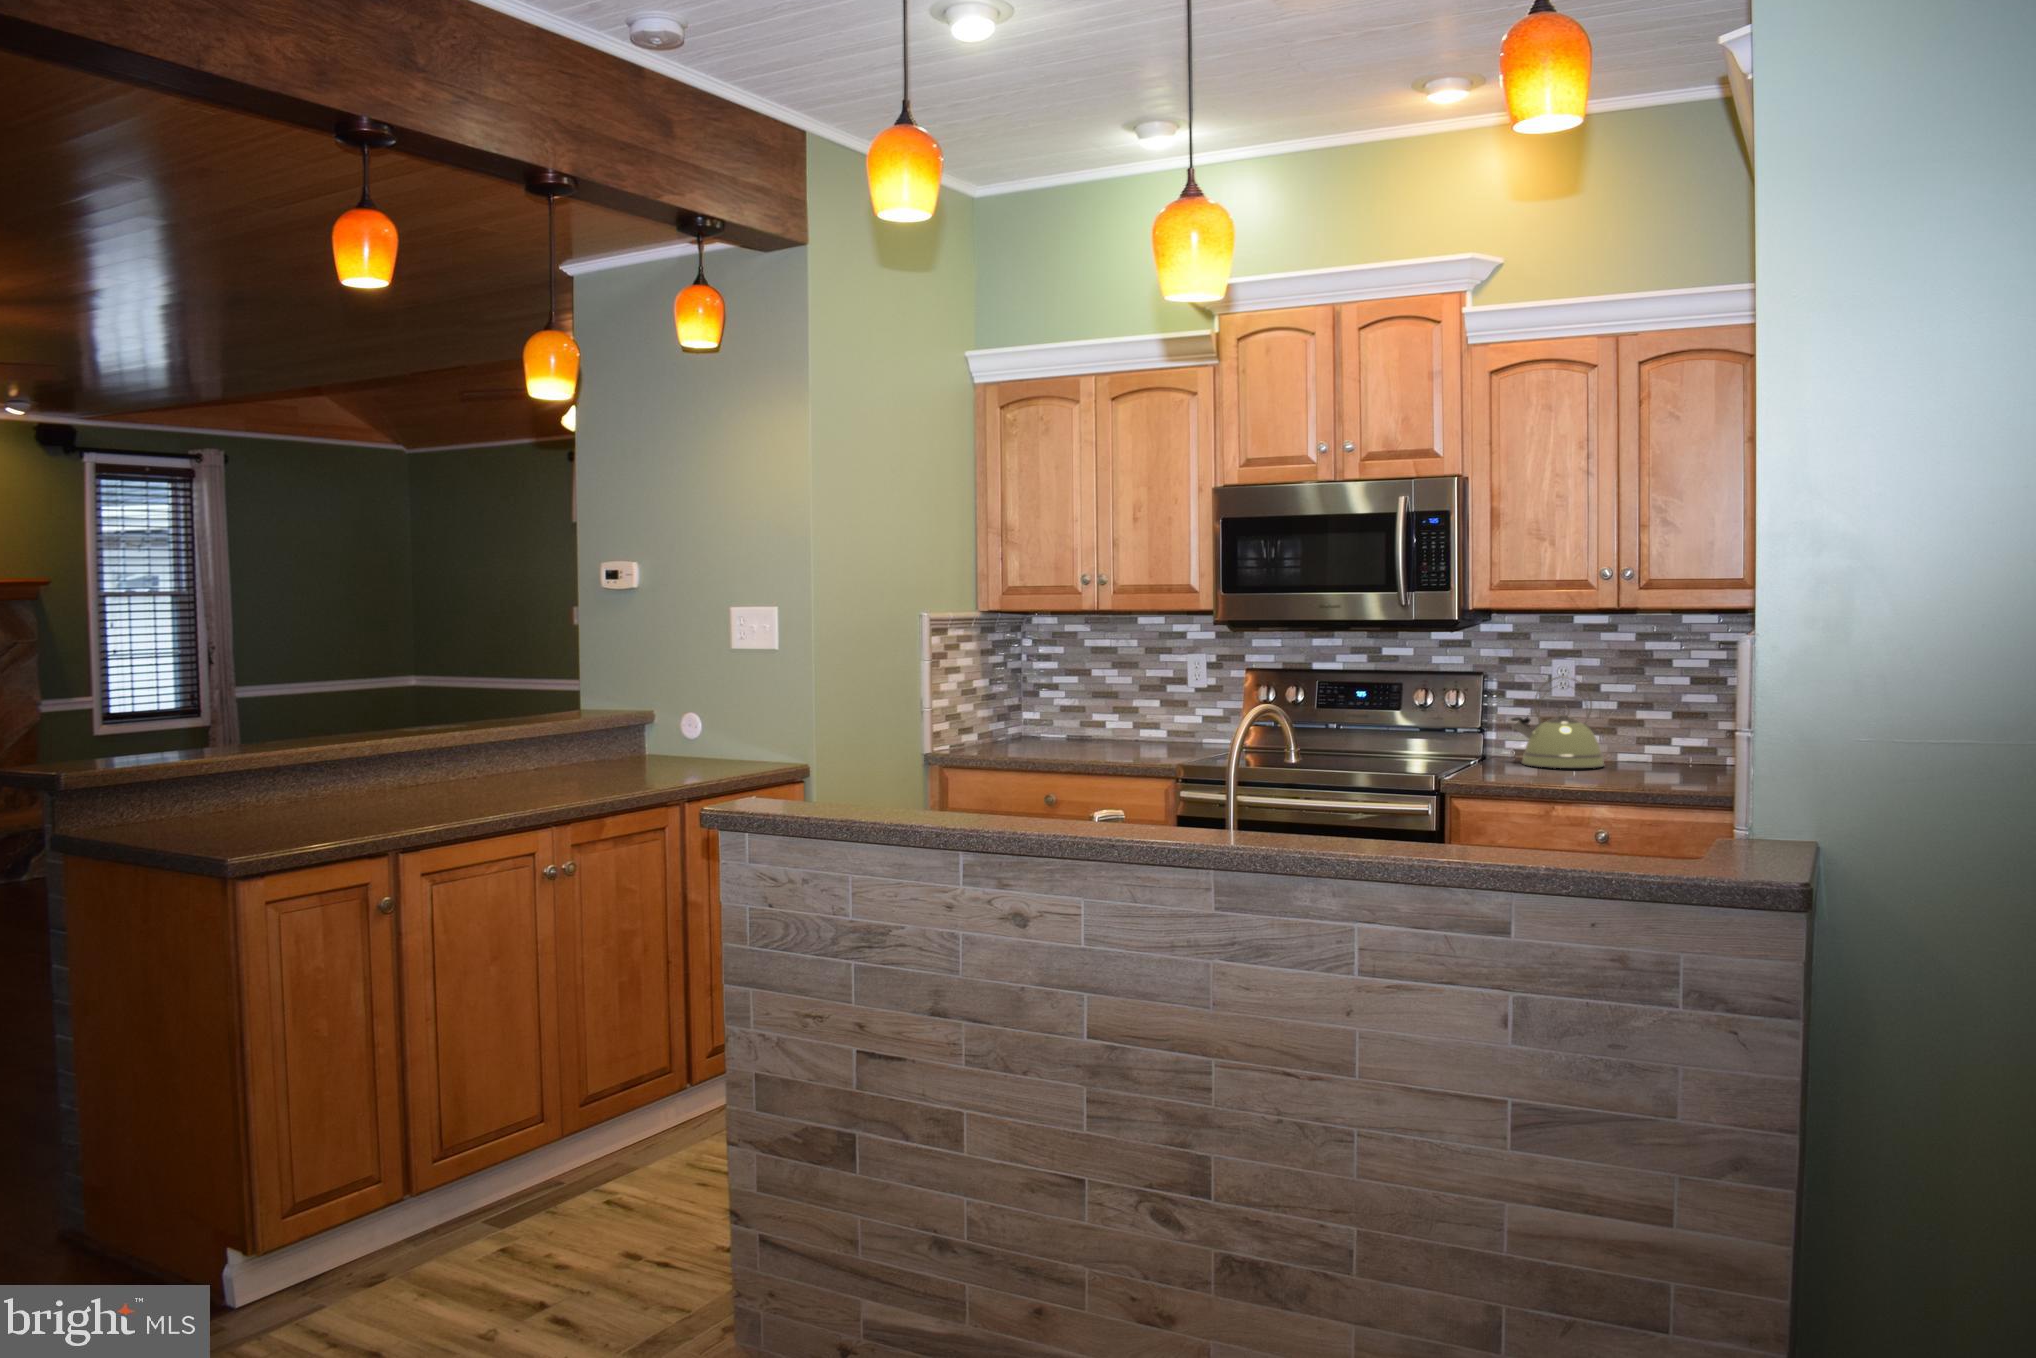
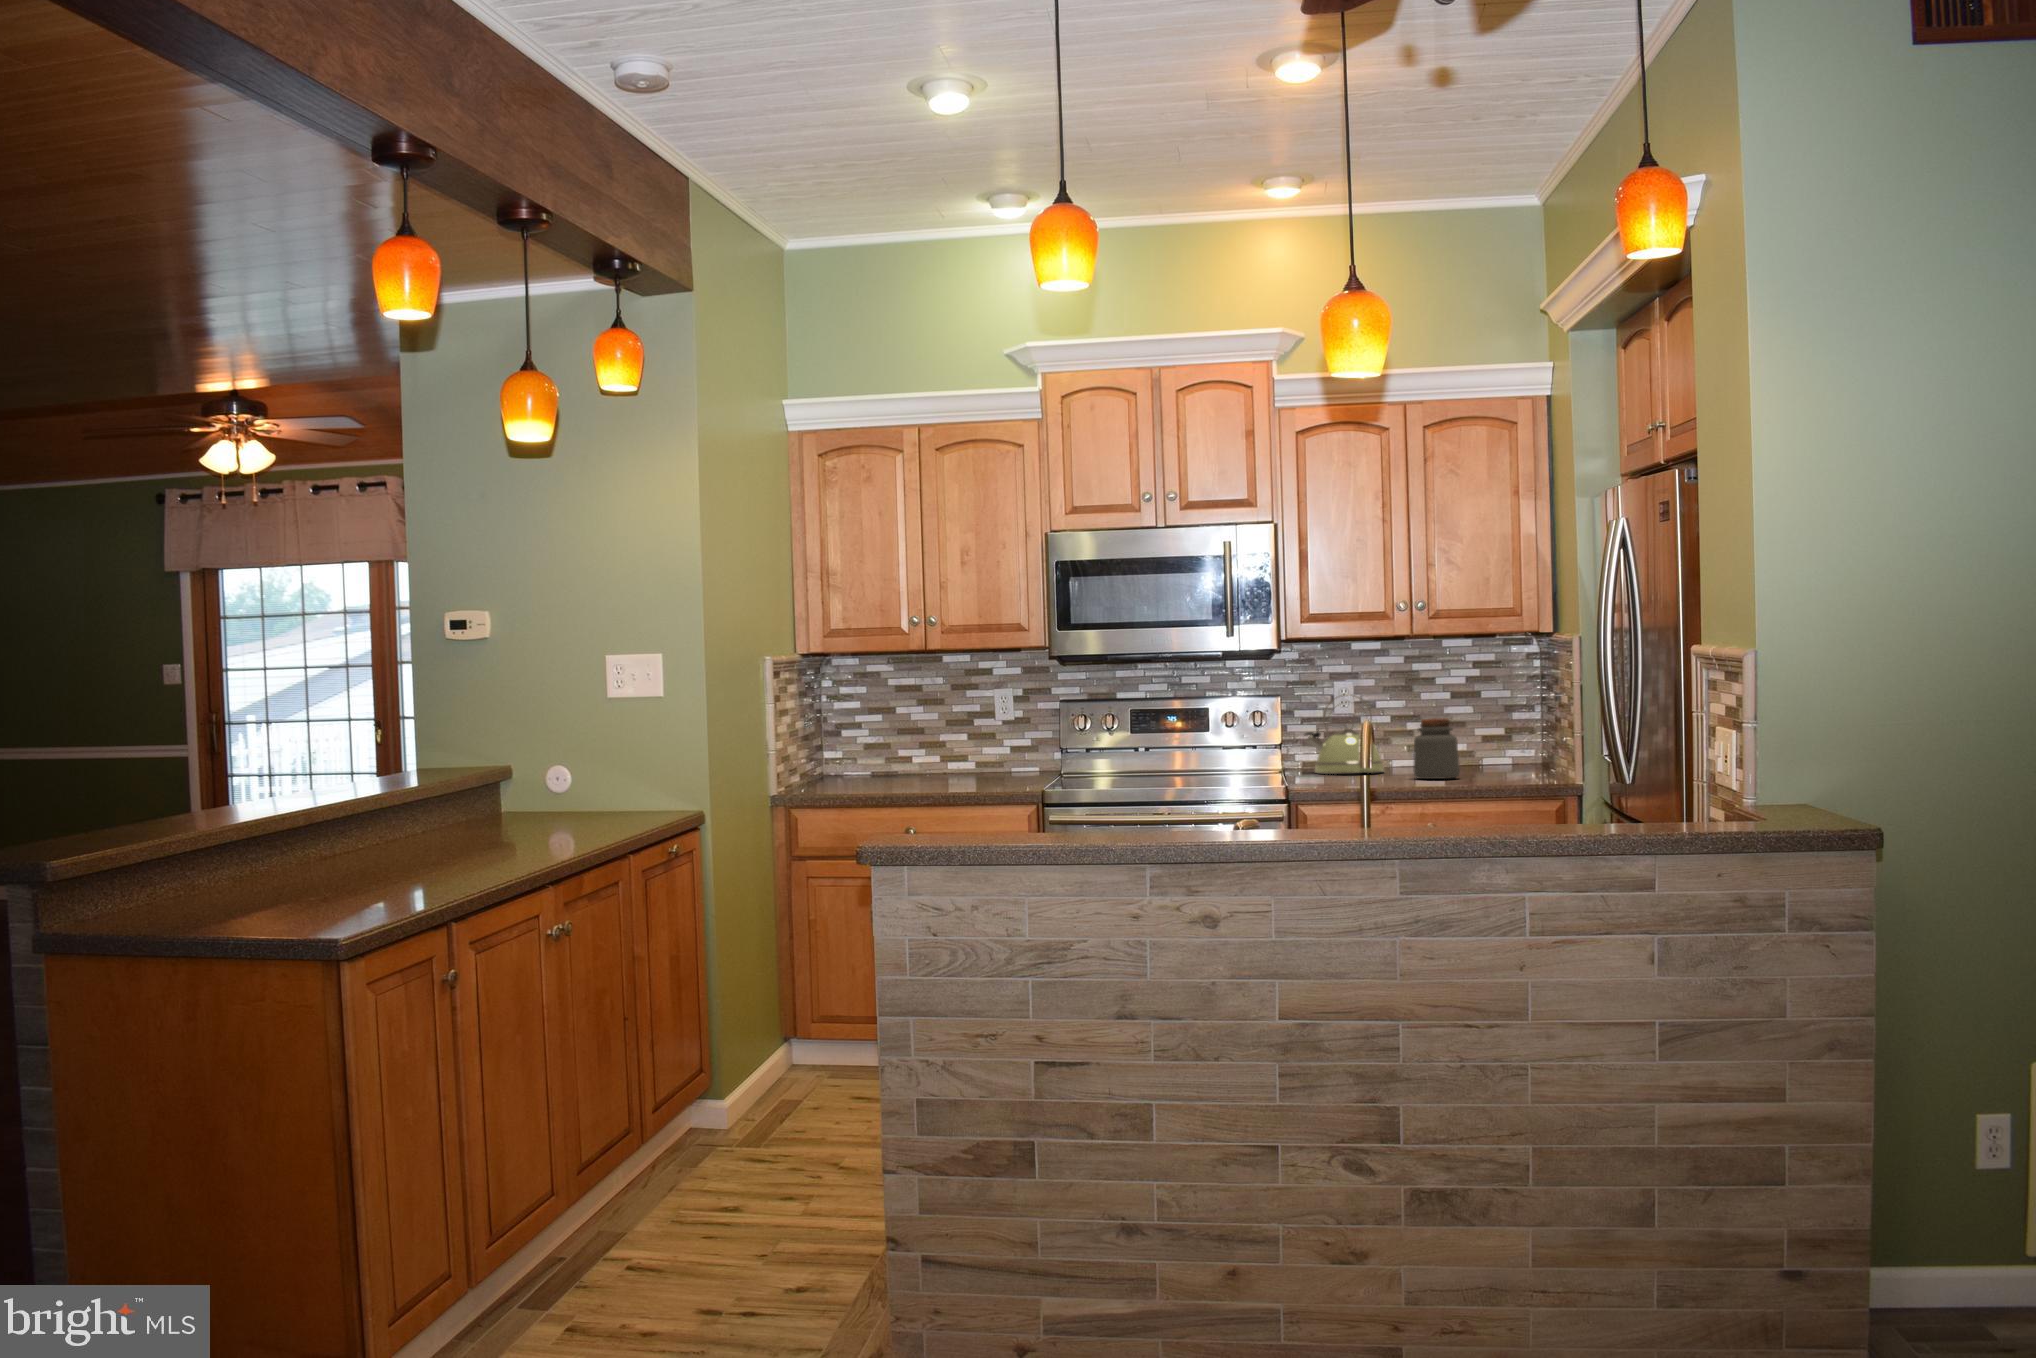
jar: none [1631,714,1688,786] -> present [1414,718,1460,779]

